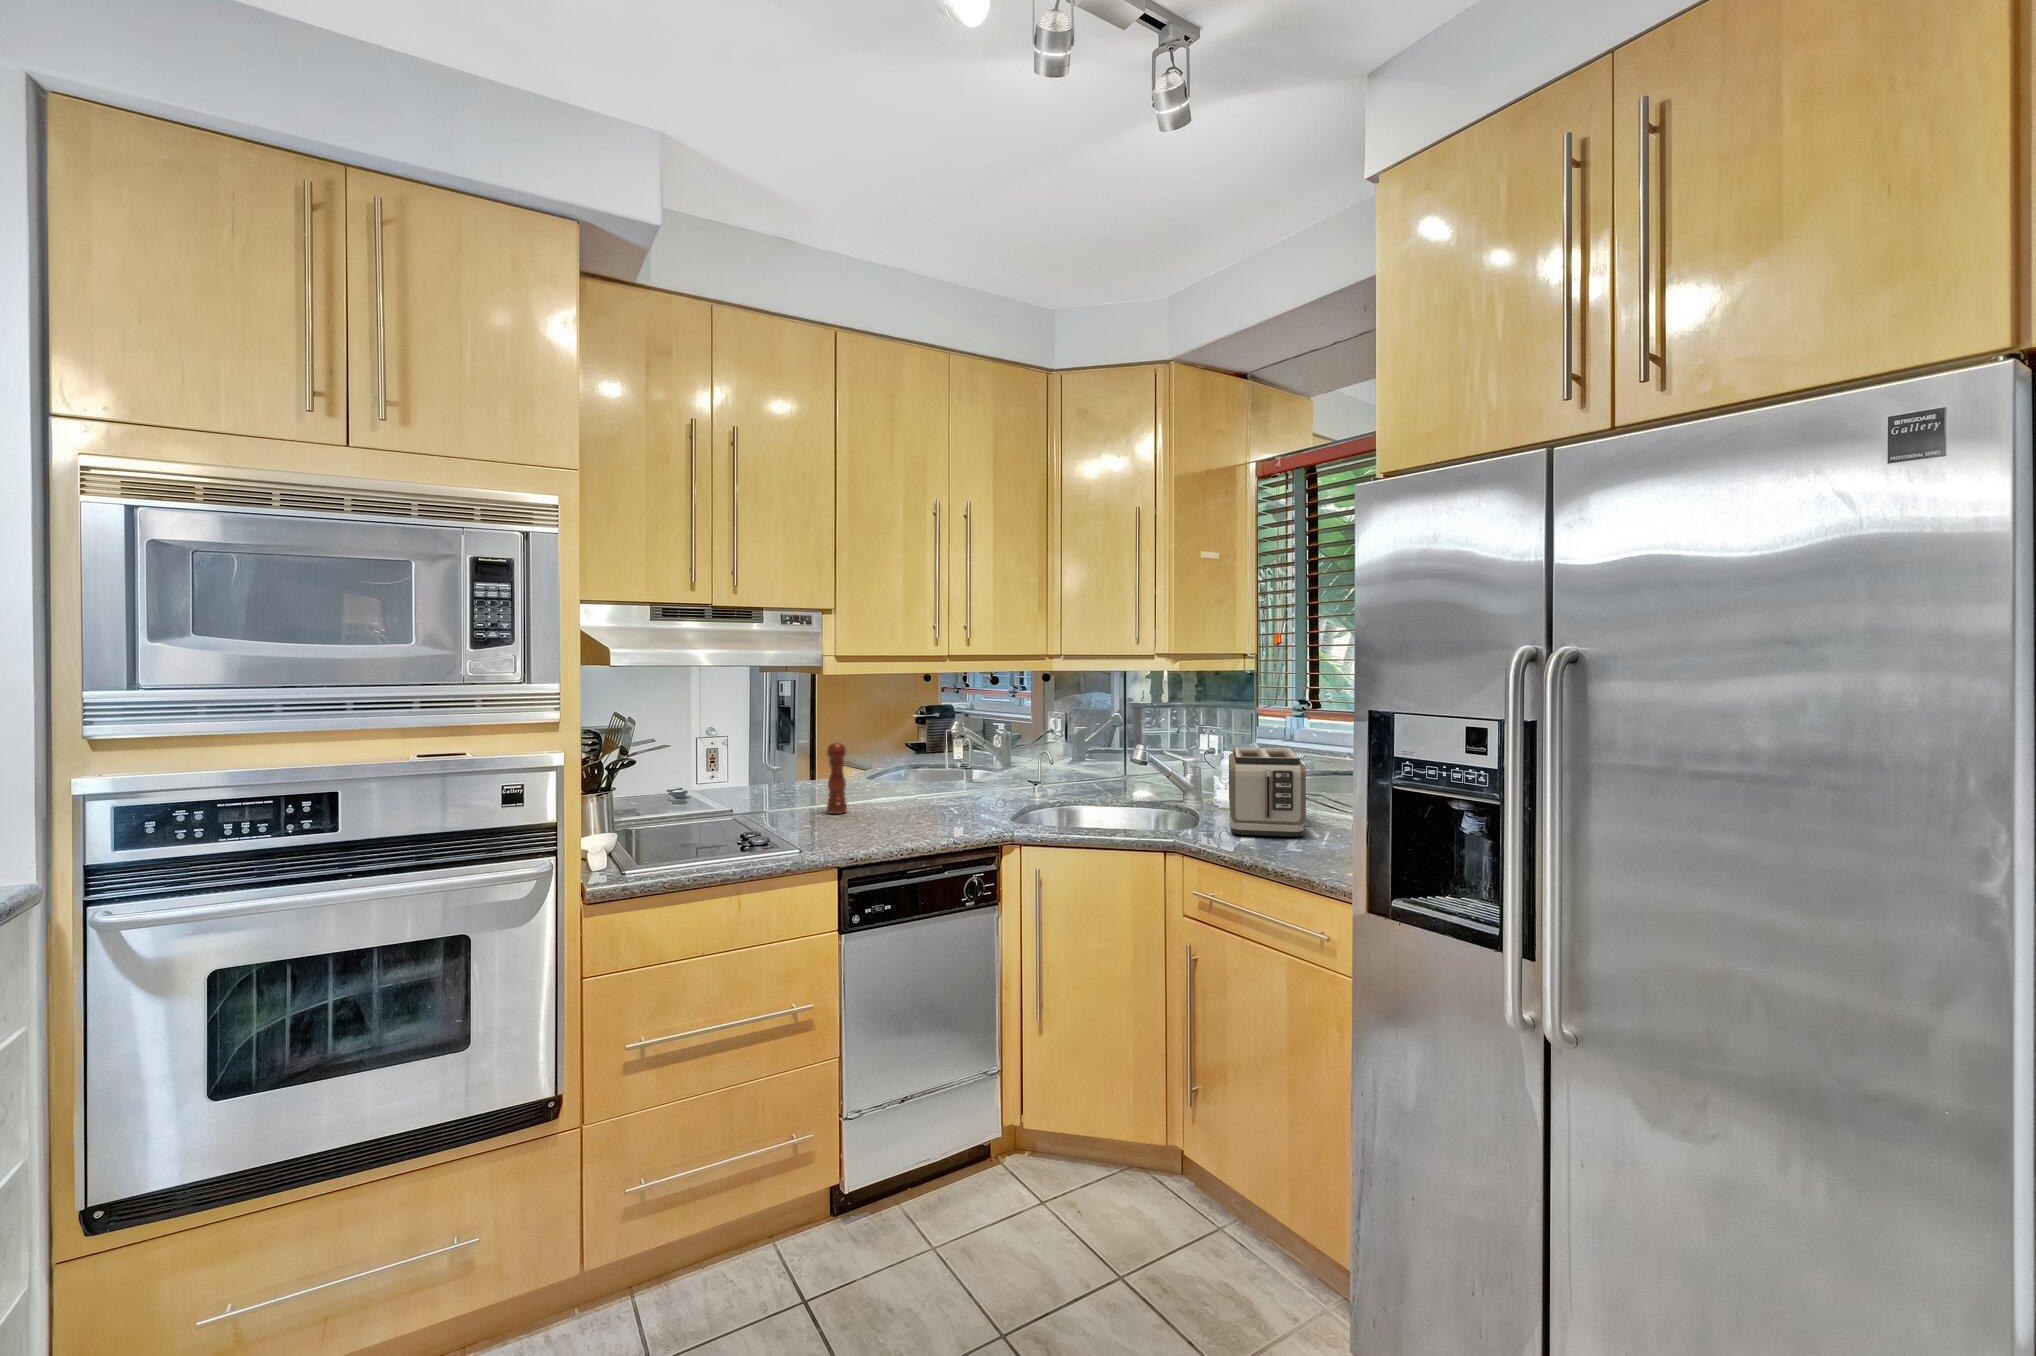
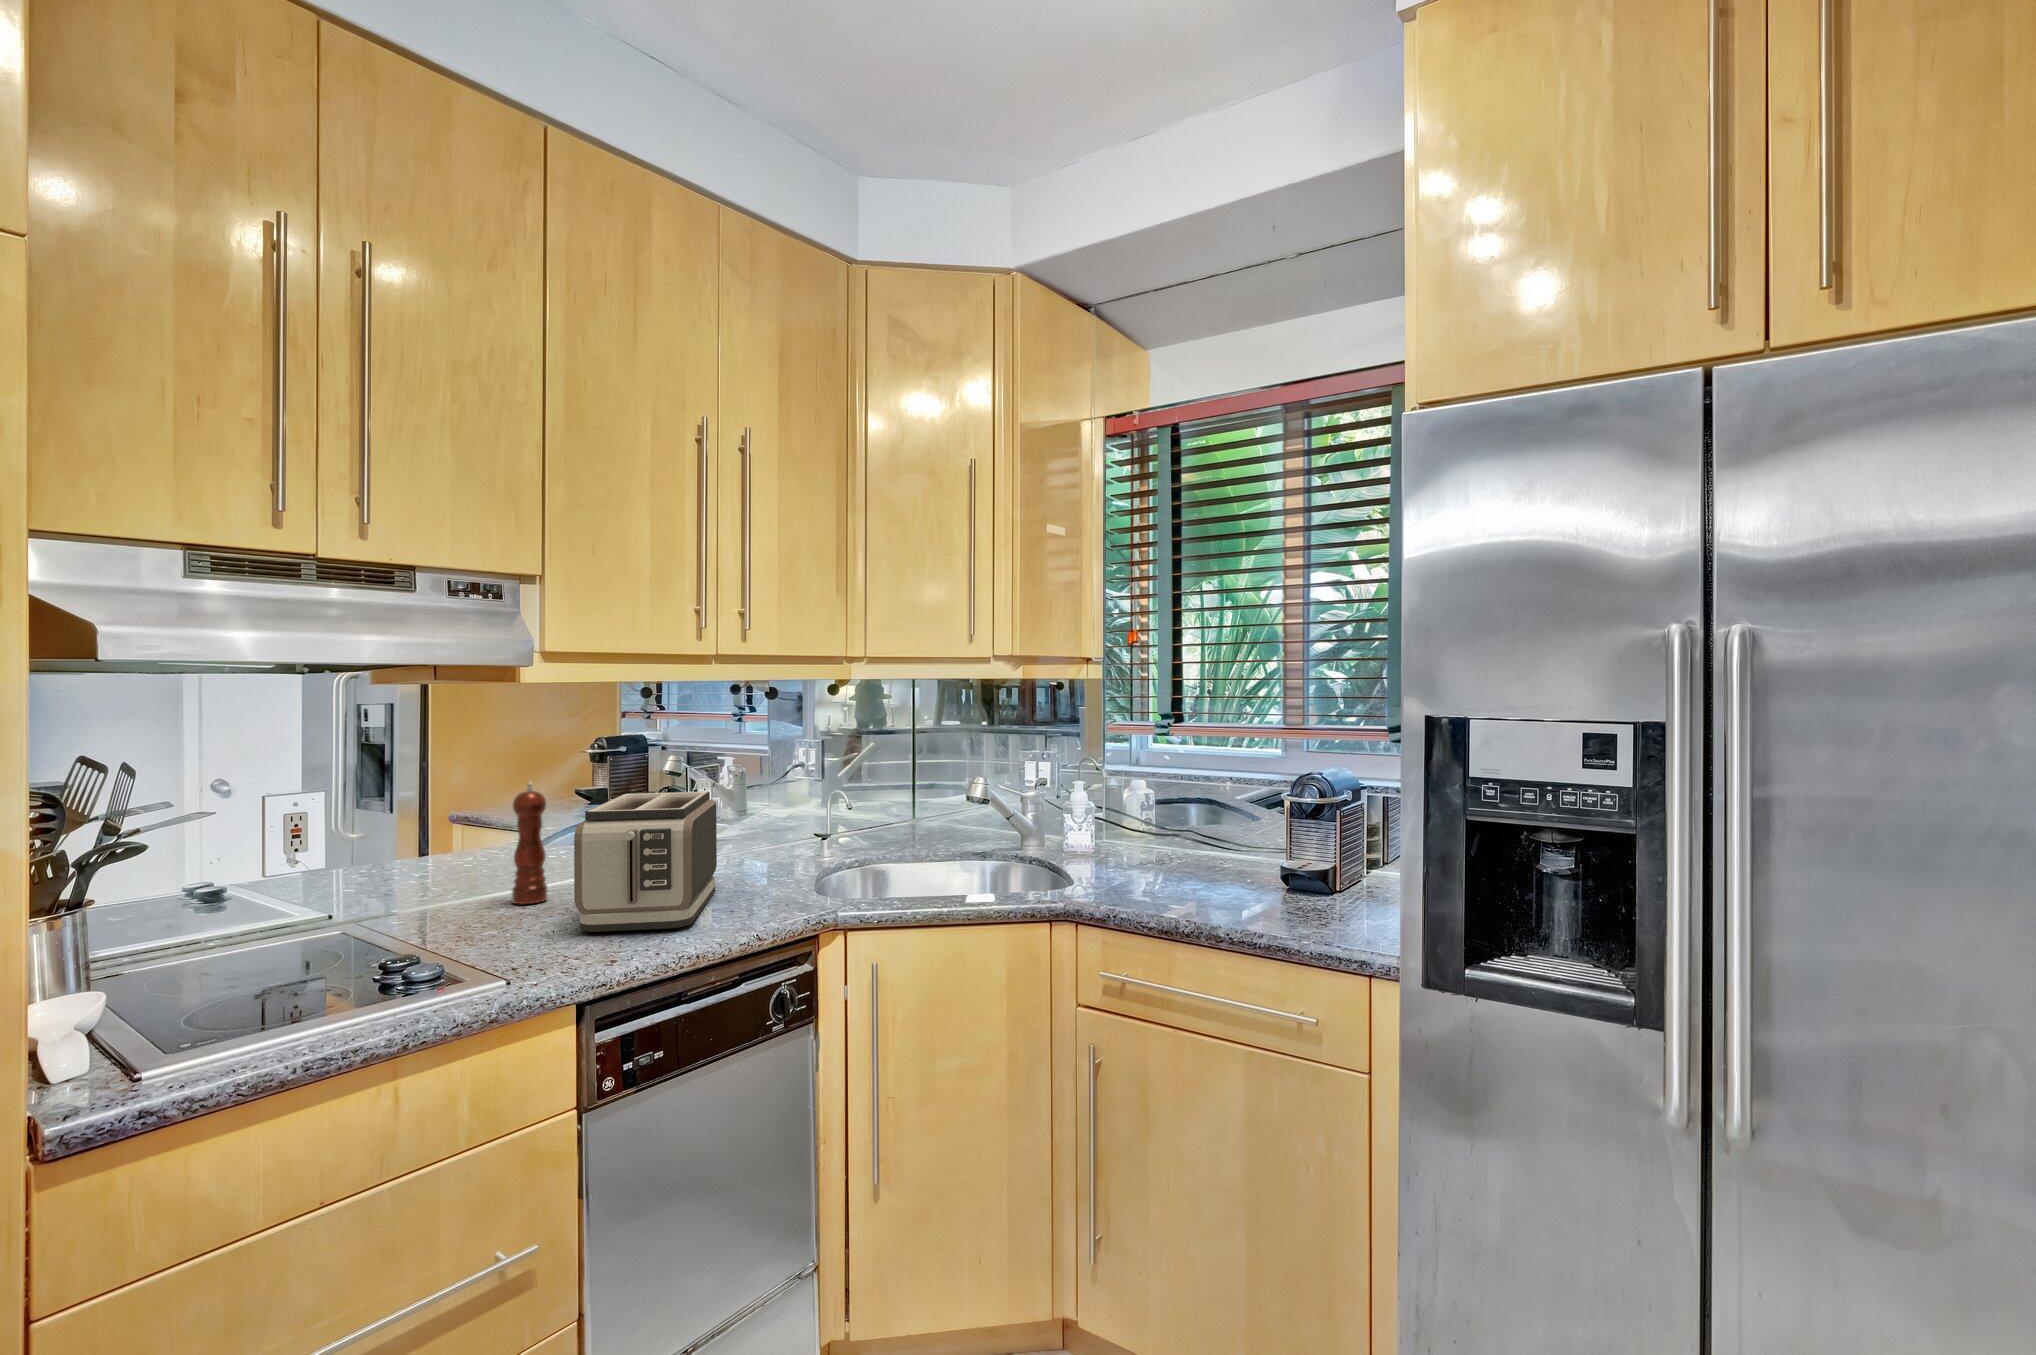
toaster: present [1229,747,1306,837] -> present [574,792,717,932]

